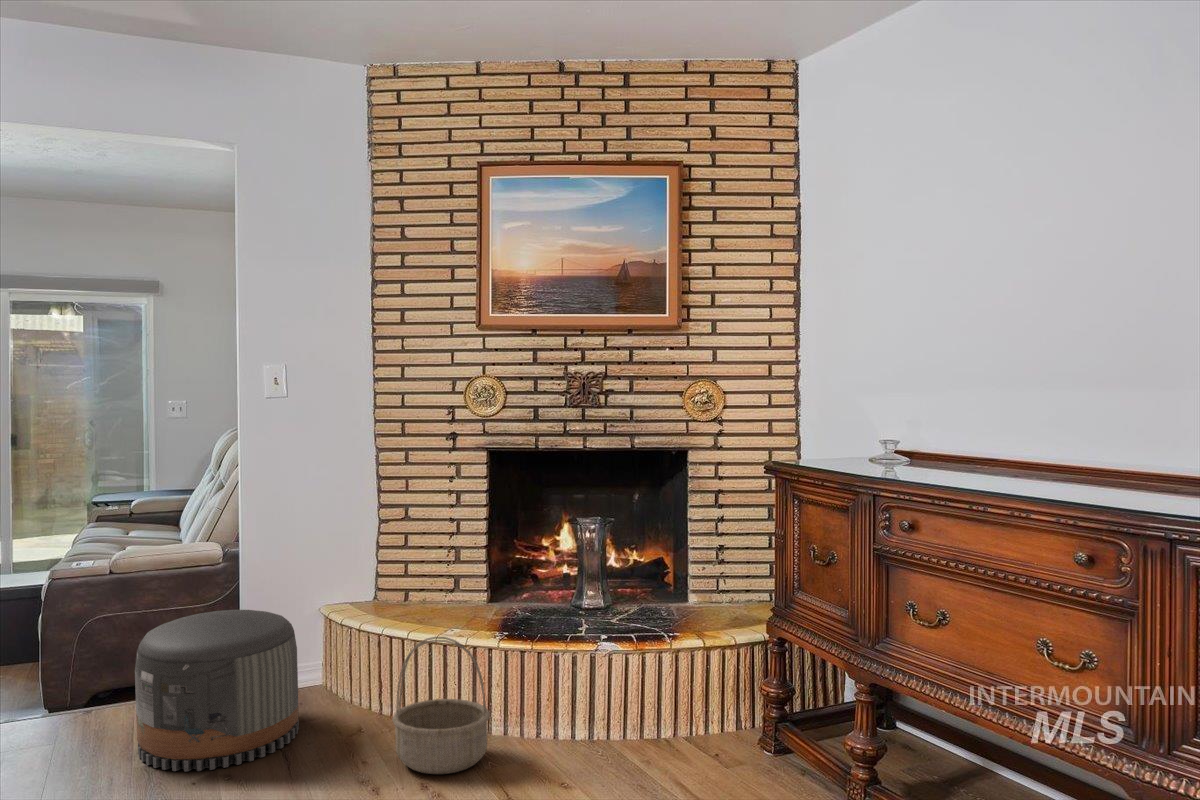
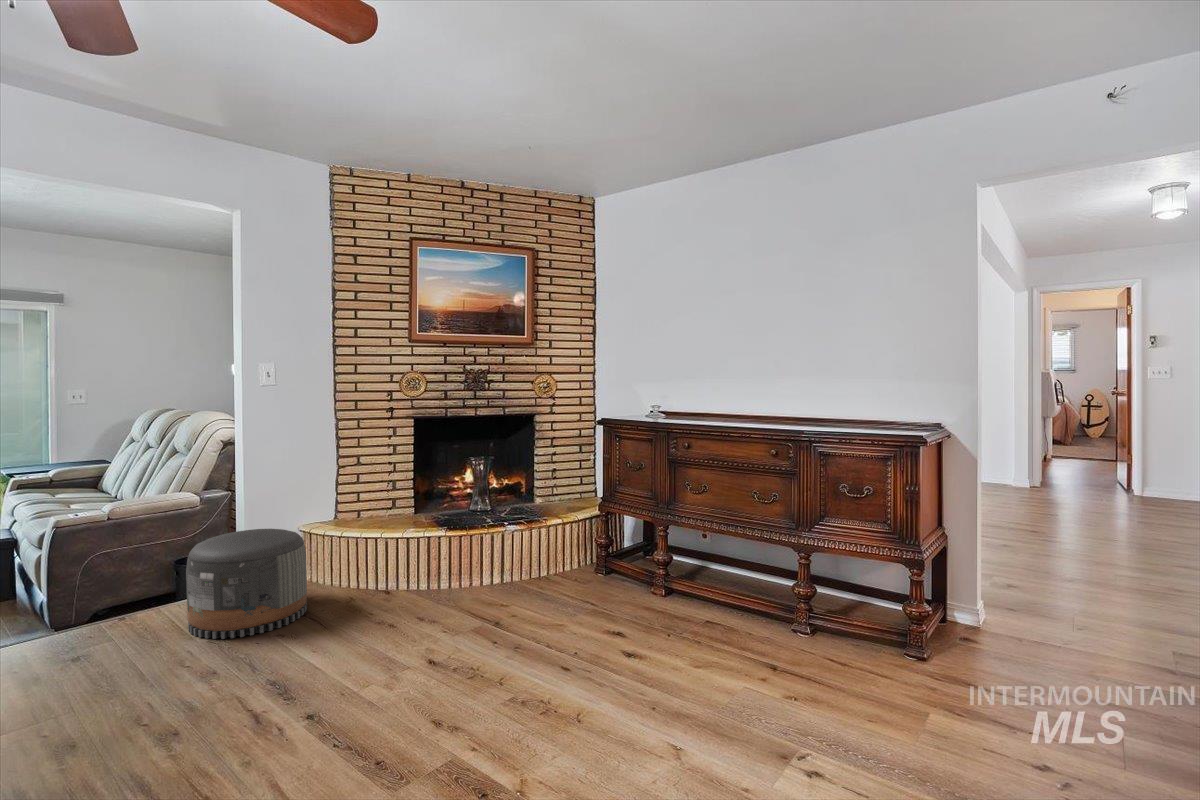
basket: present [392,637,490,774] -> none [389,528,452,612]

